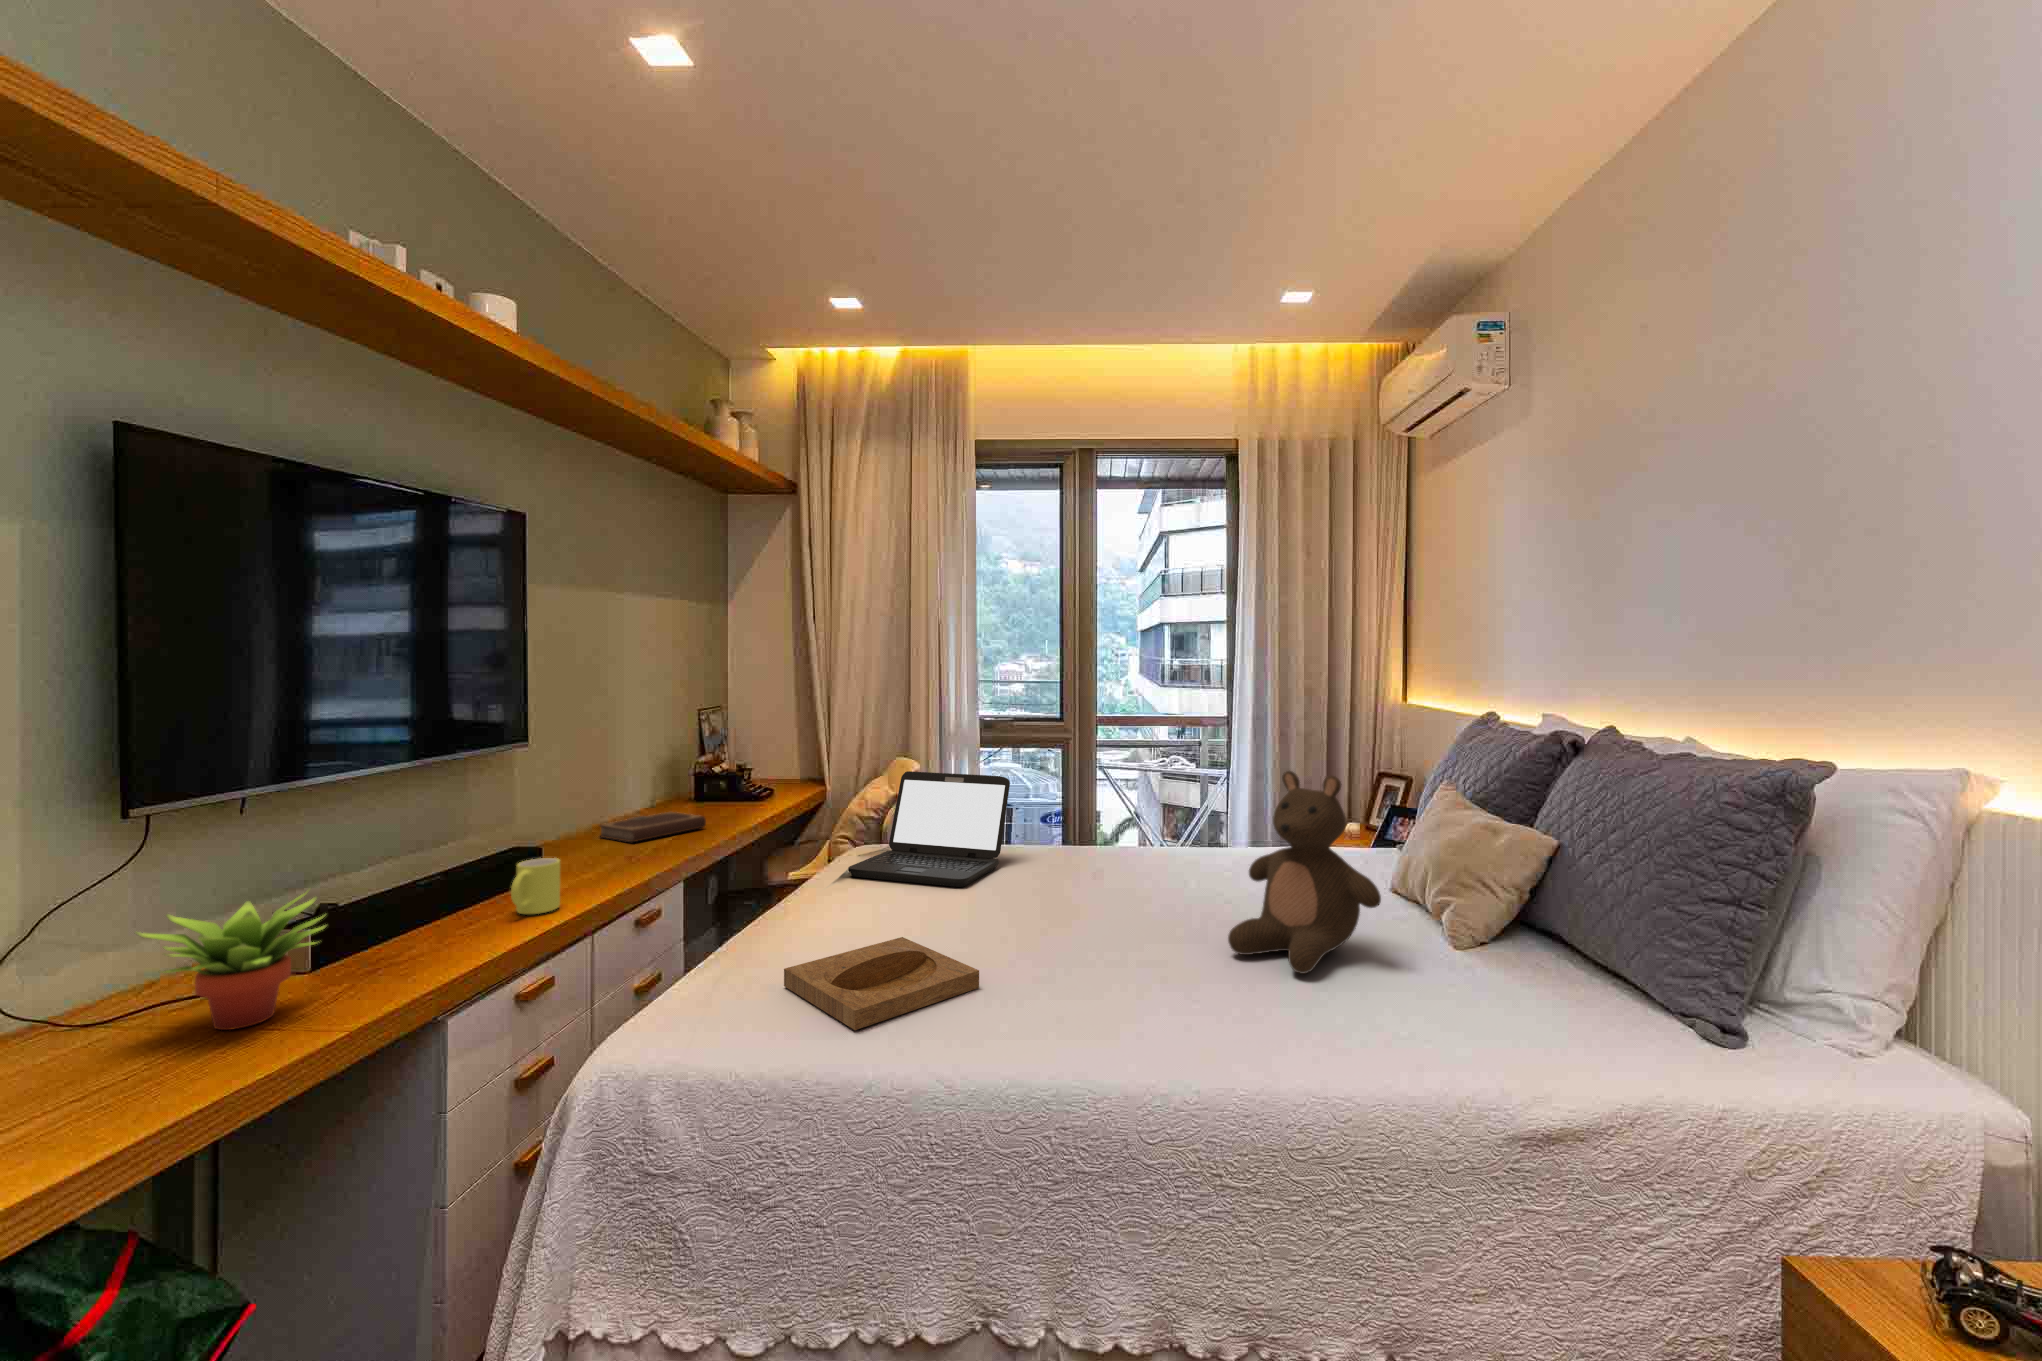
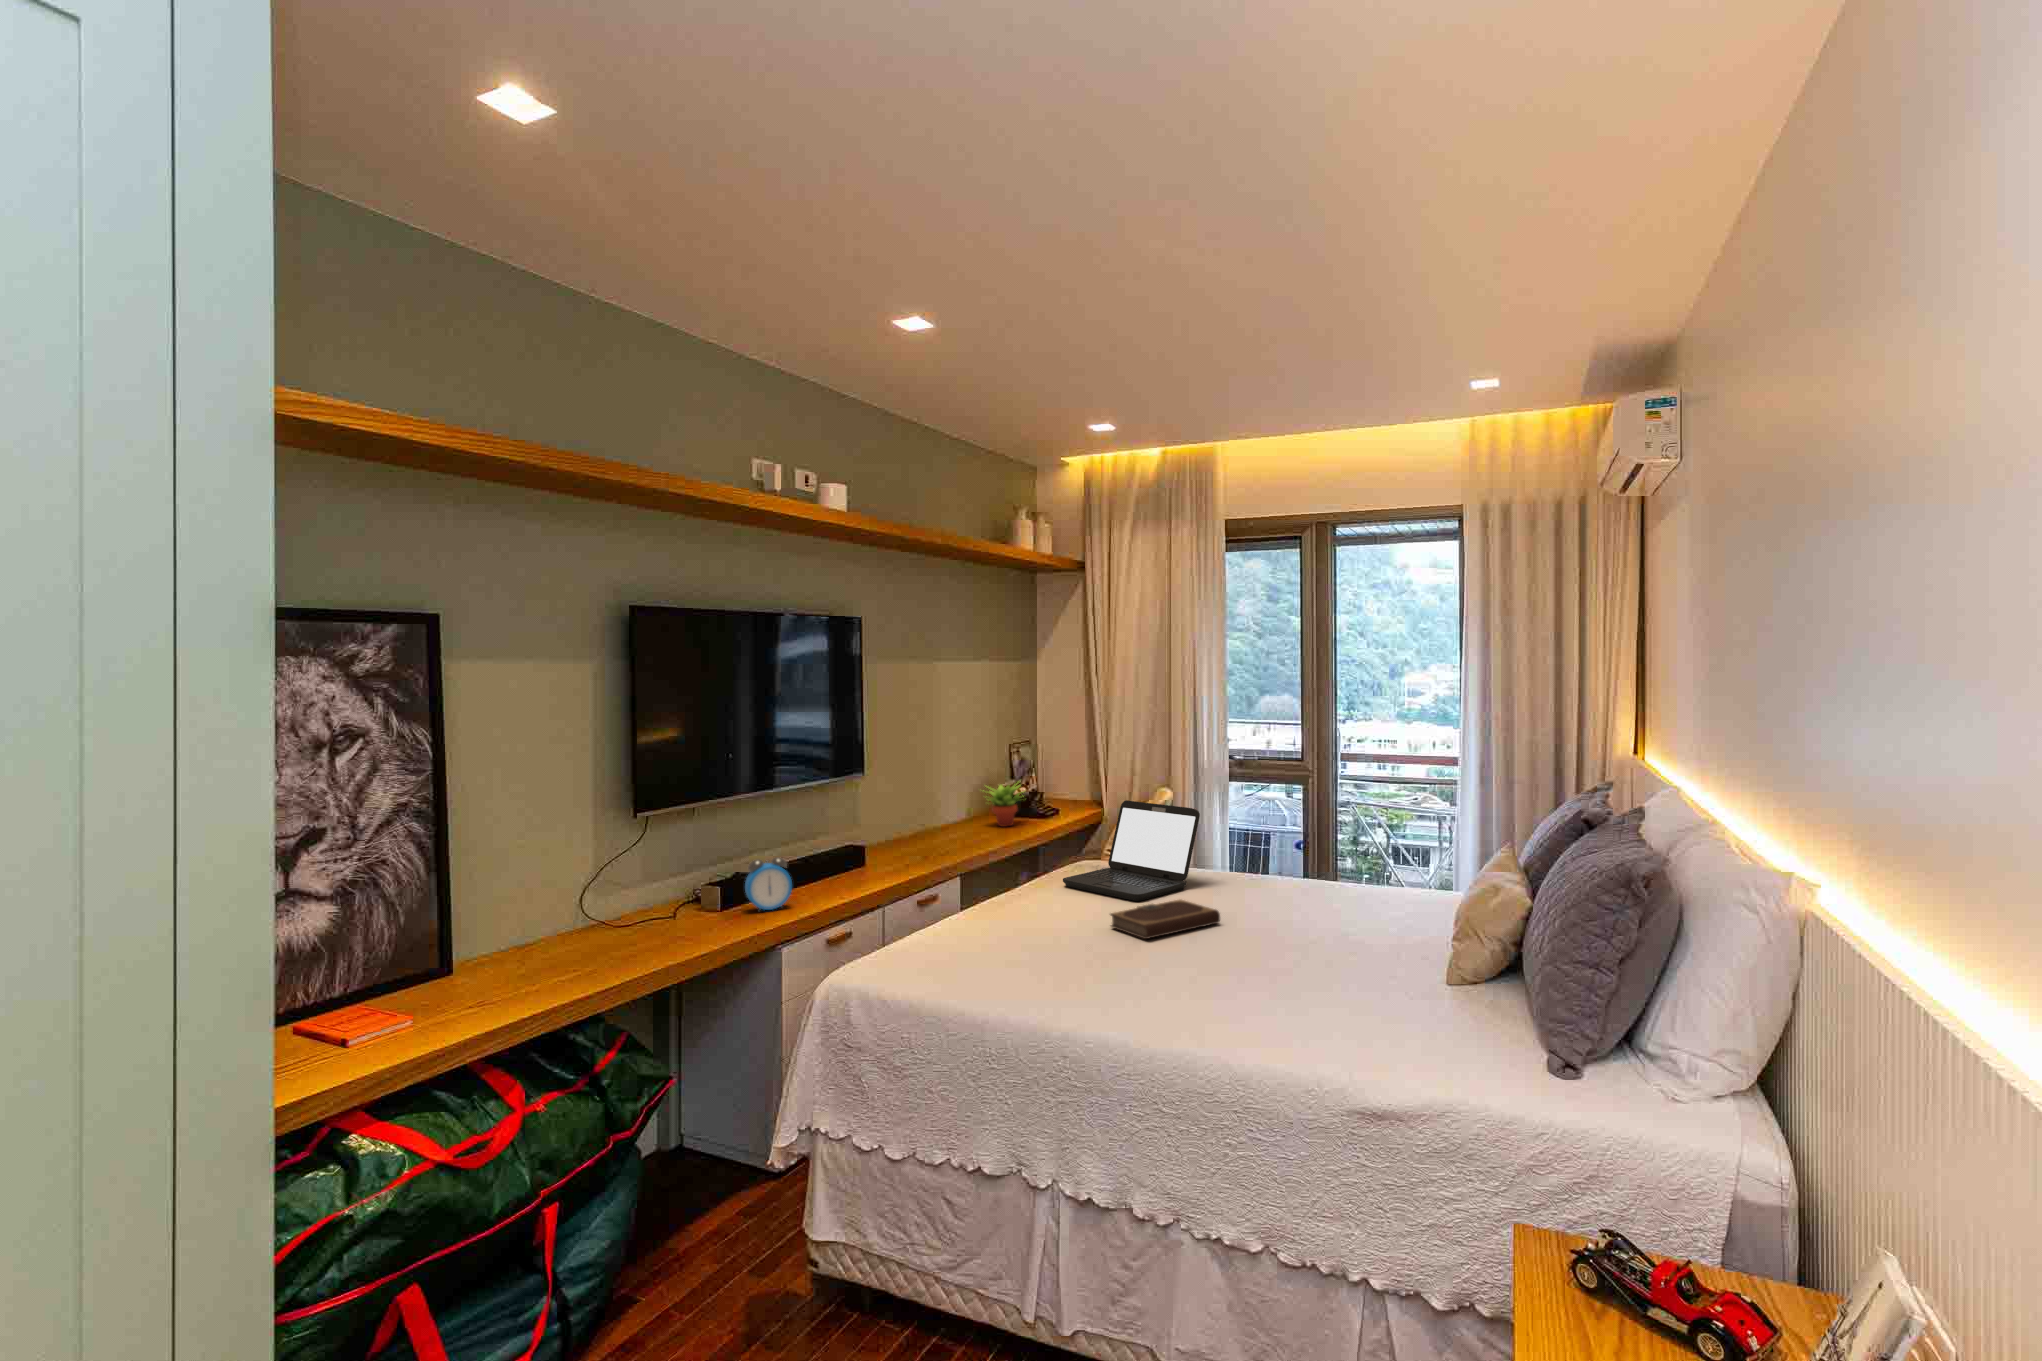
stuffed bear: present [1228,771,1381,974] -> none [1275,818,1393,988]
notebook: present [600,812,706,842] -> present [1110,900,1220,939]
mug: present [511,858,560,915] -> none [825,854,858,891]
alarm clock: none [368,871,463,964] -> present [745,857,792,910]
succulent plant: present [135,891,326,1030] -> present [988,784,1020,827]
tray: present [784,937,979,1030] -> none [952,929,1069,978]

